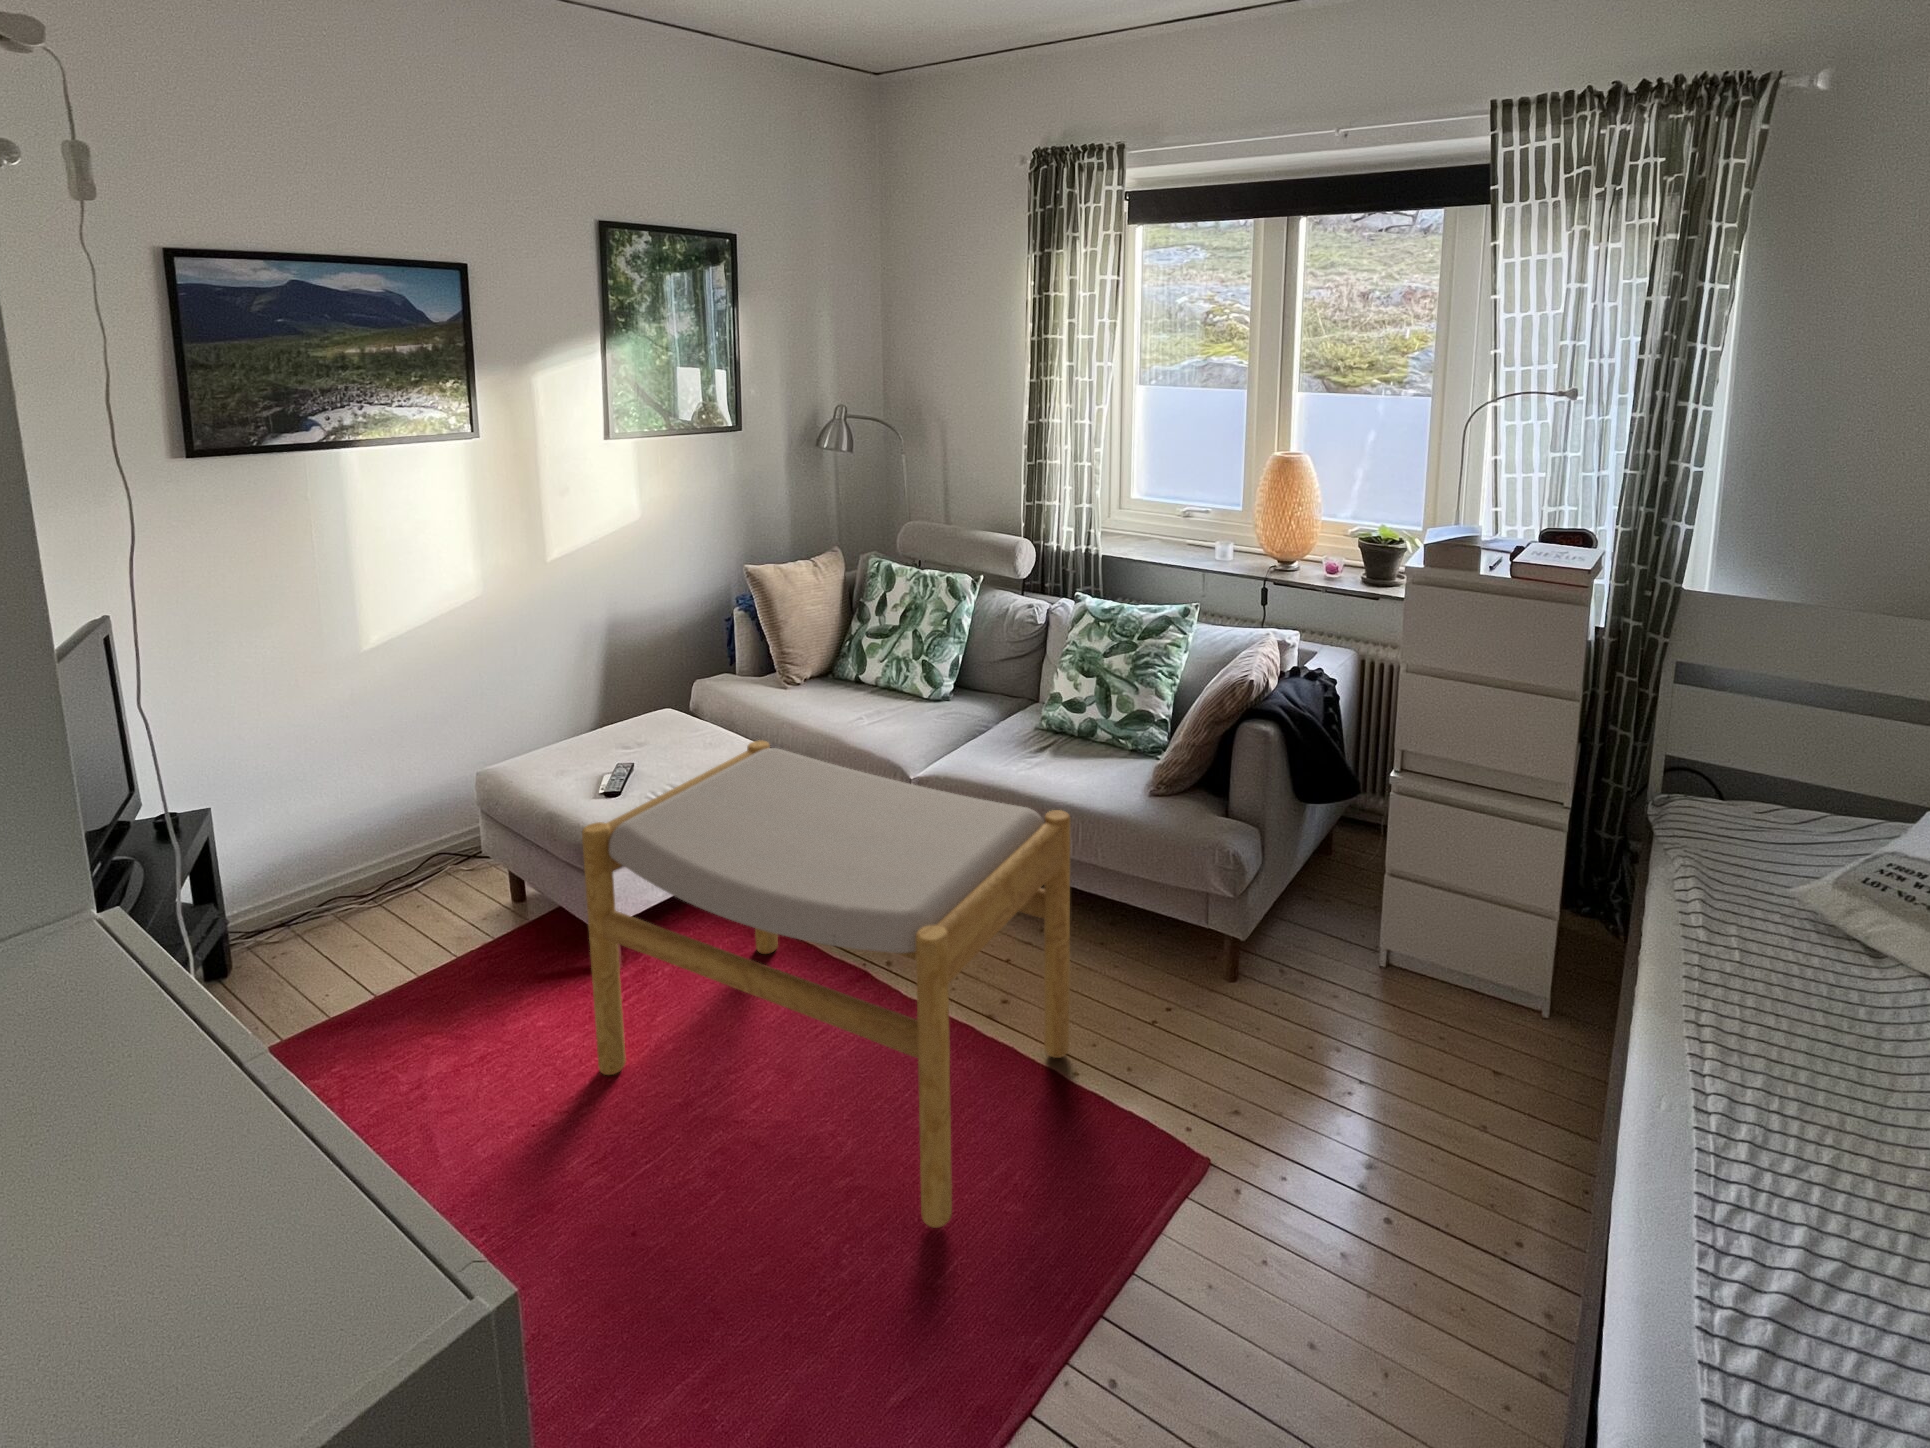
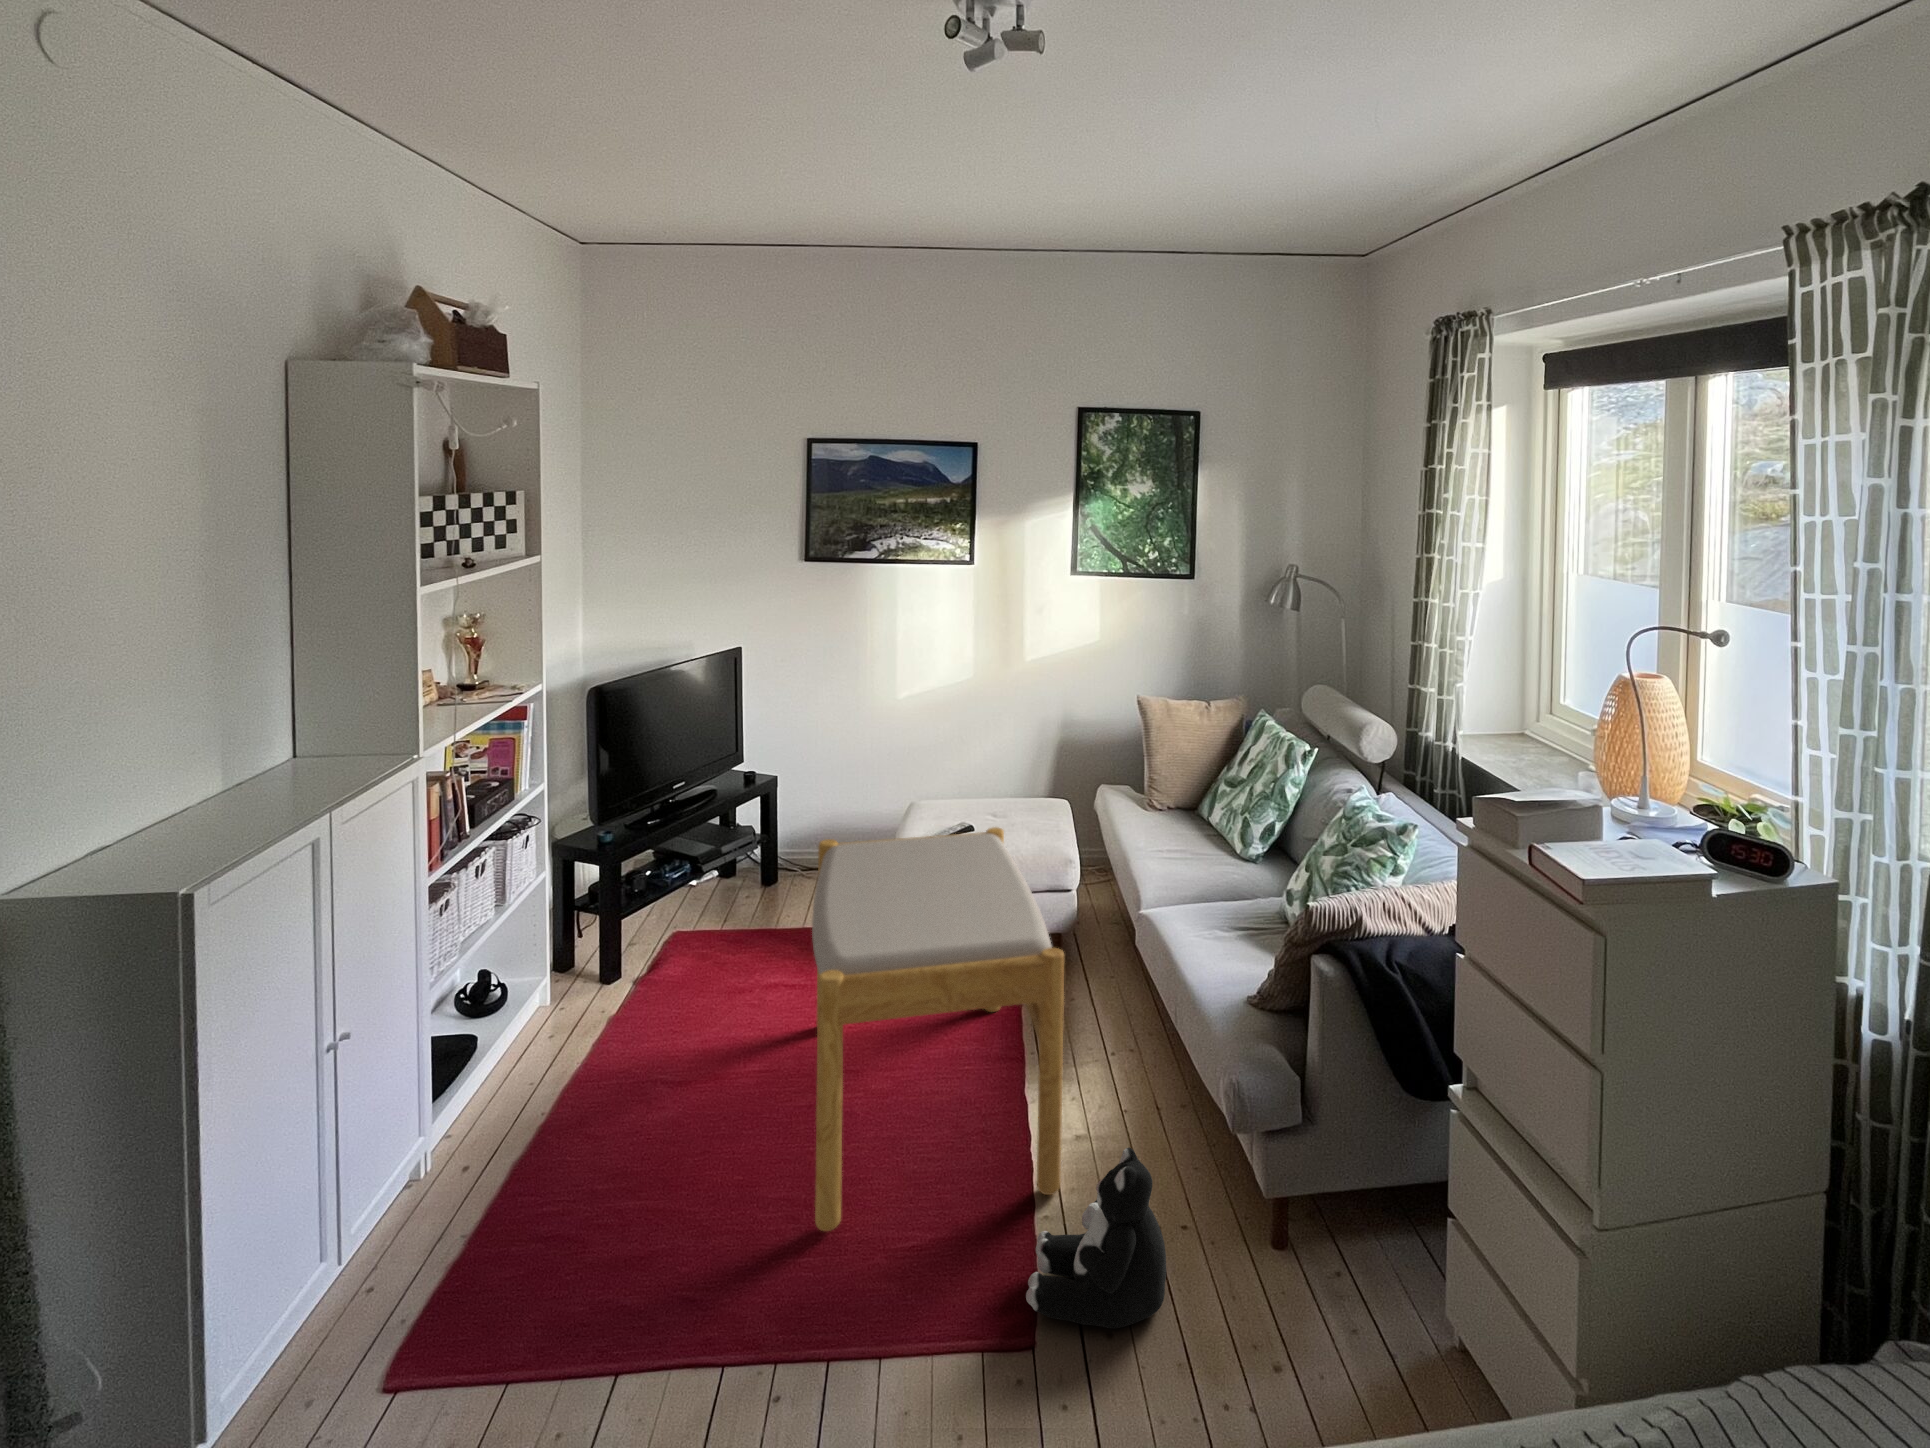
plush toy: none [1131,949,1261,1134] -> present [1026,1147,1167,1328]

